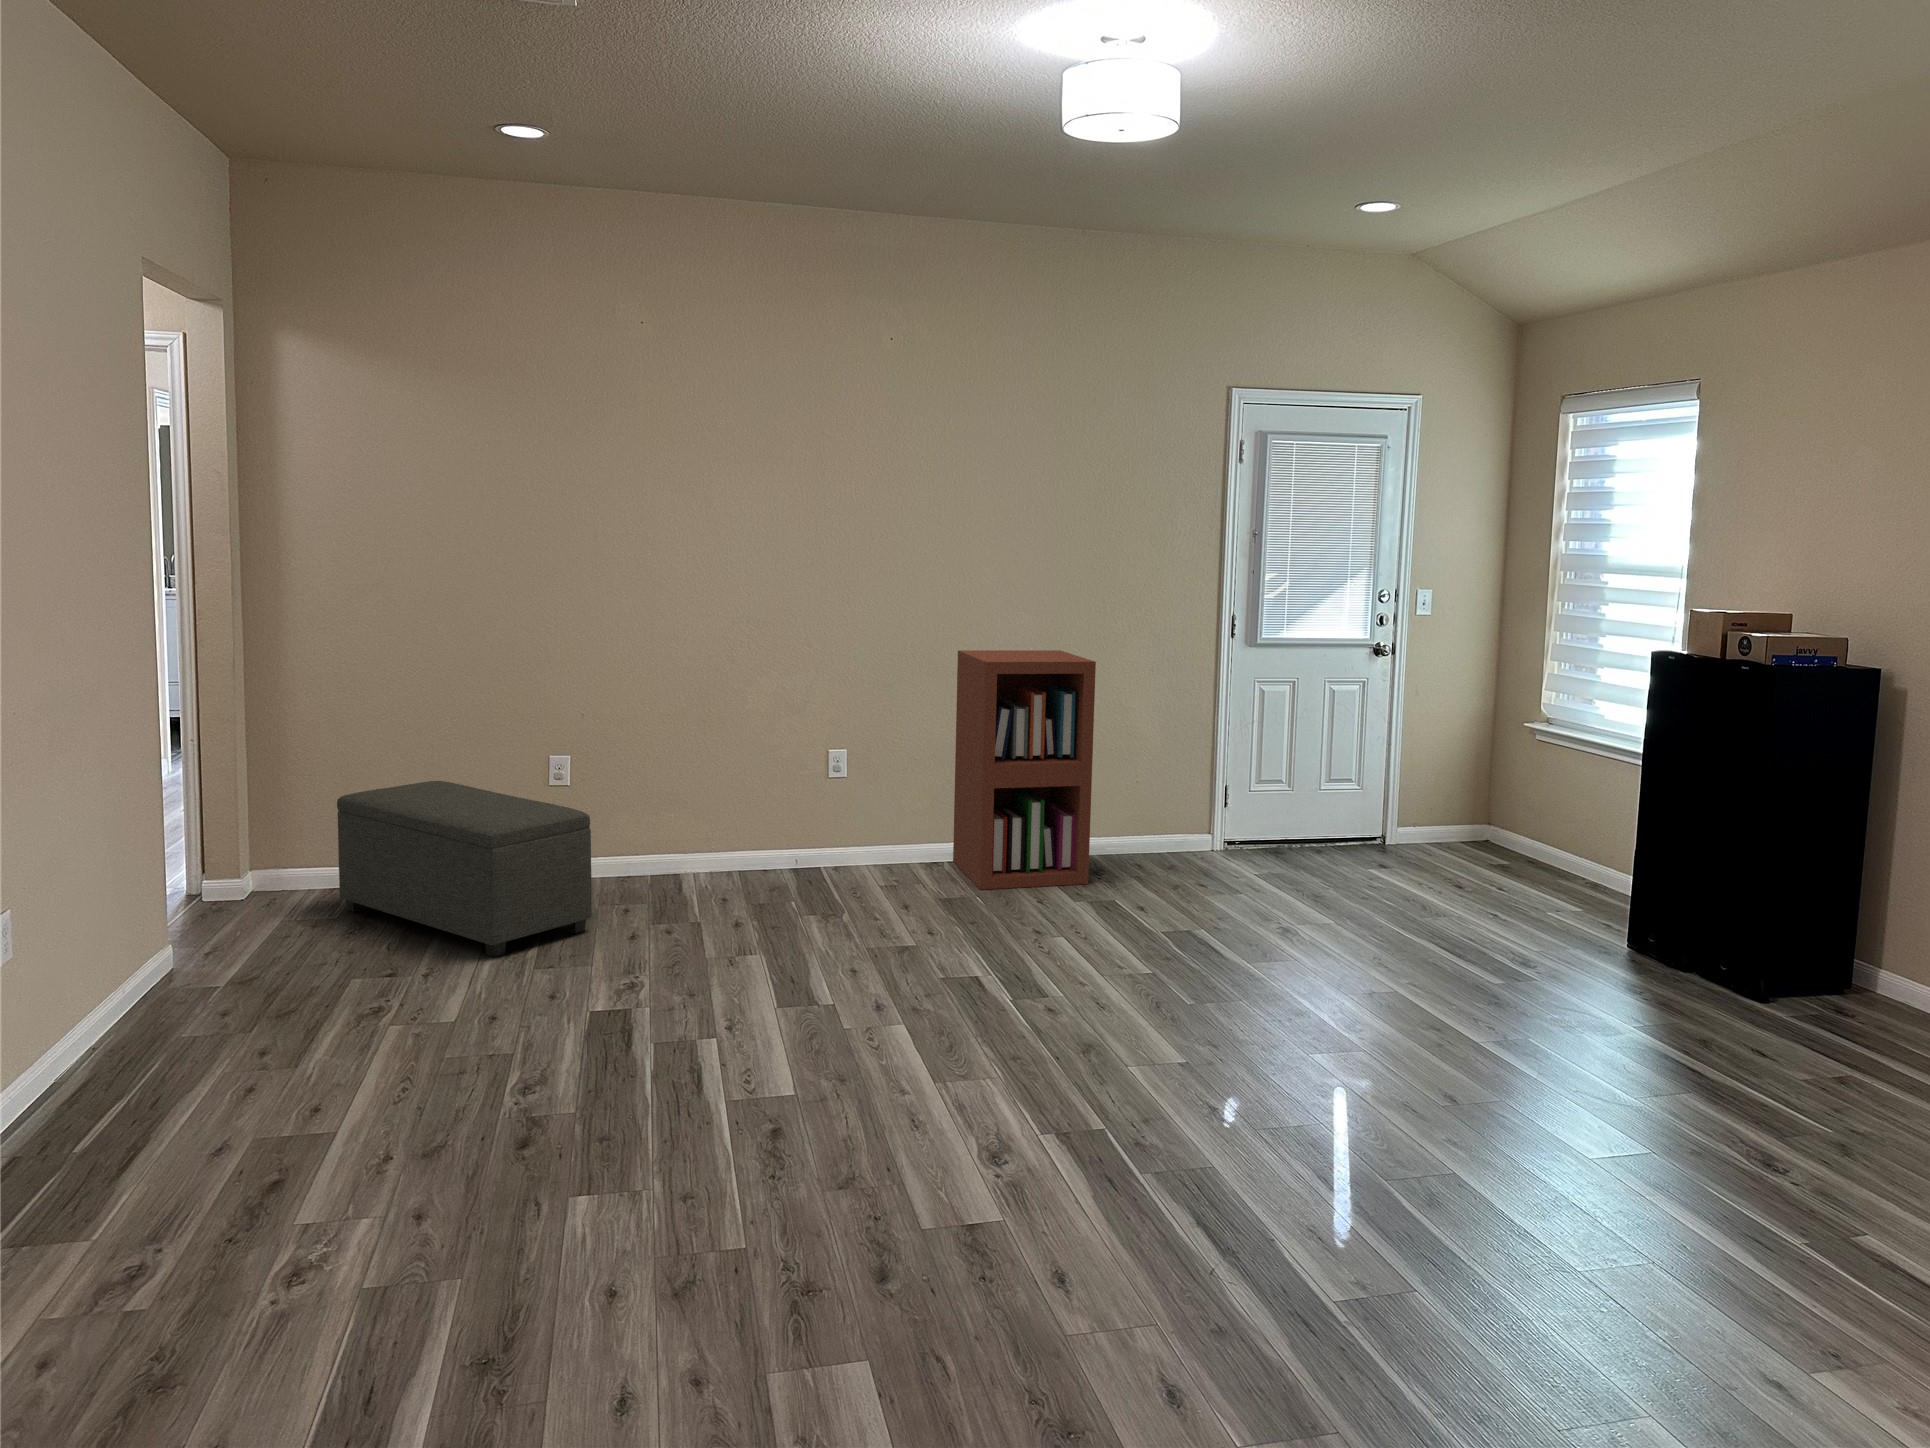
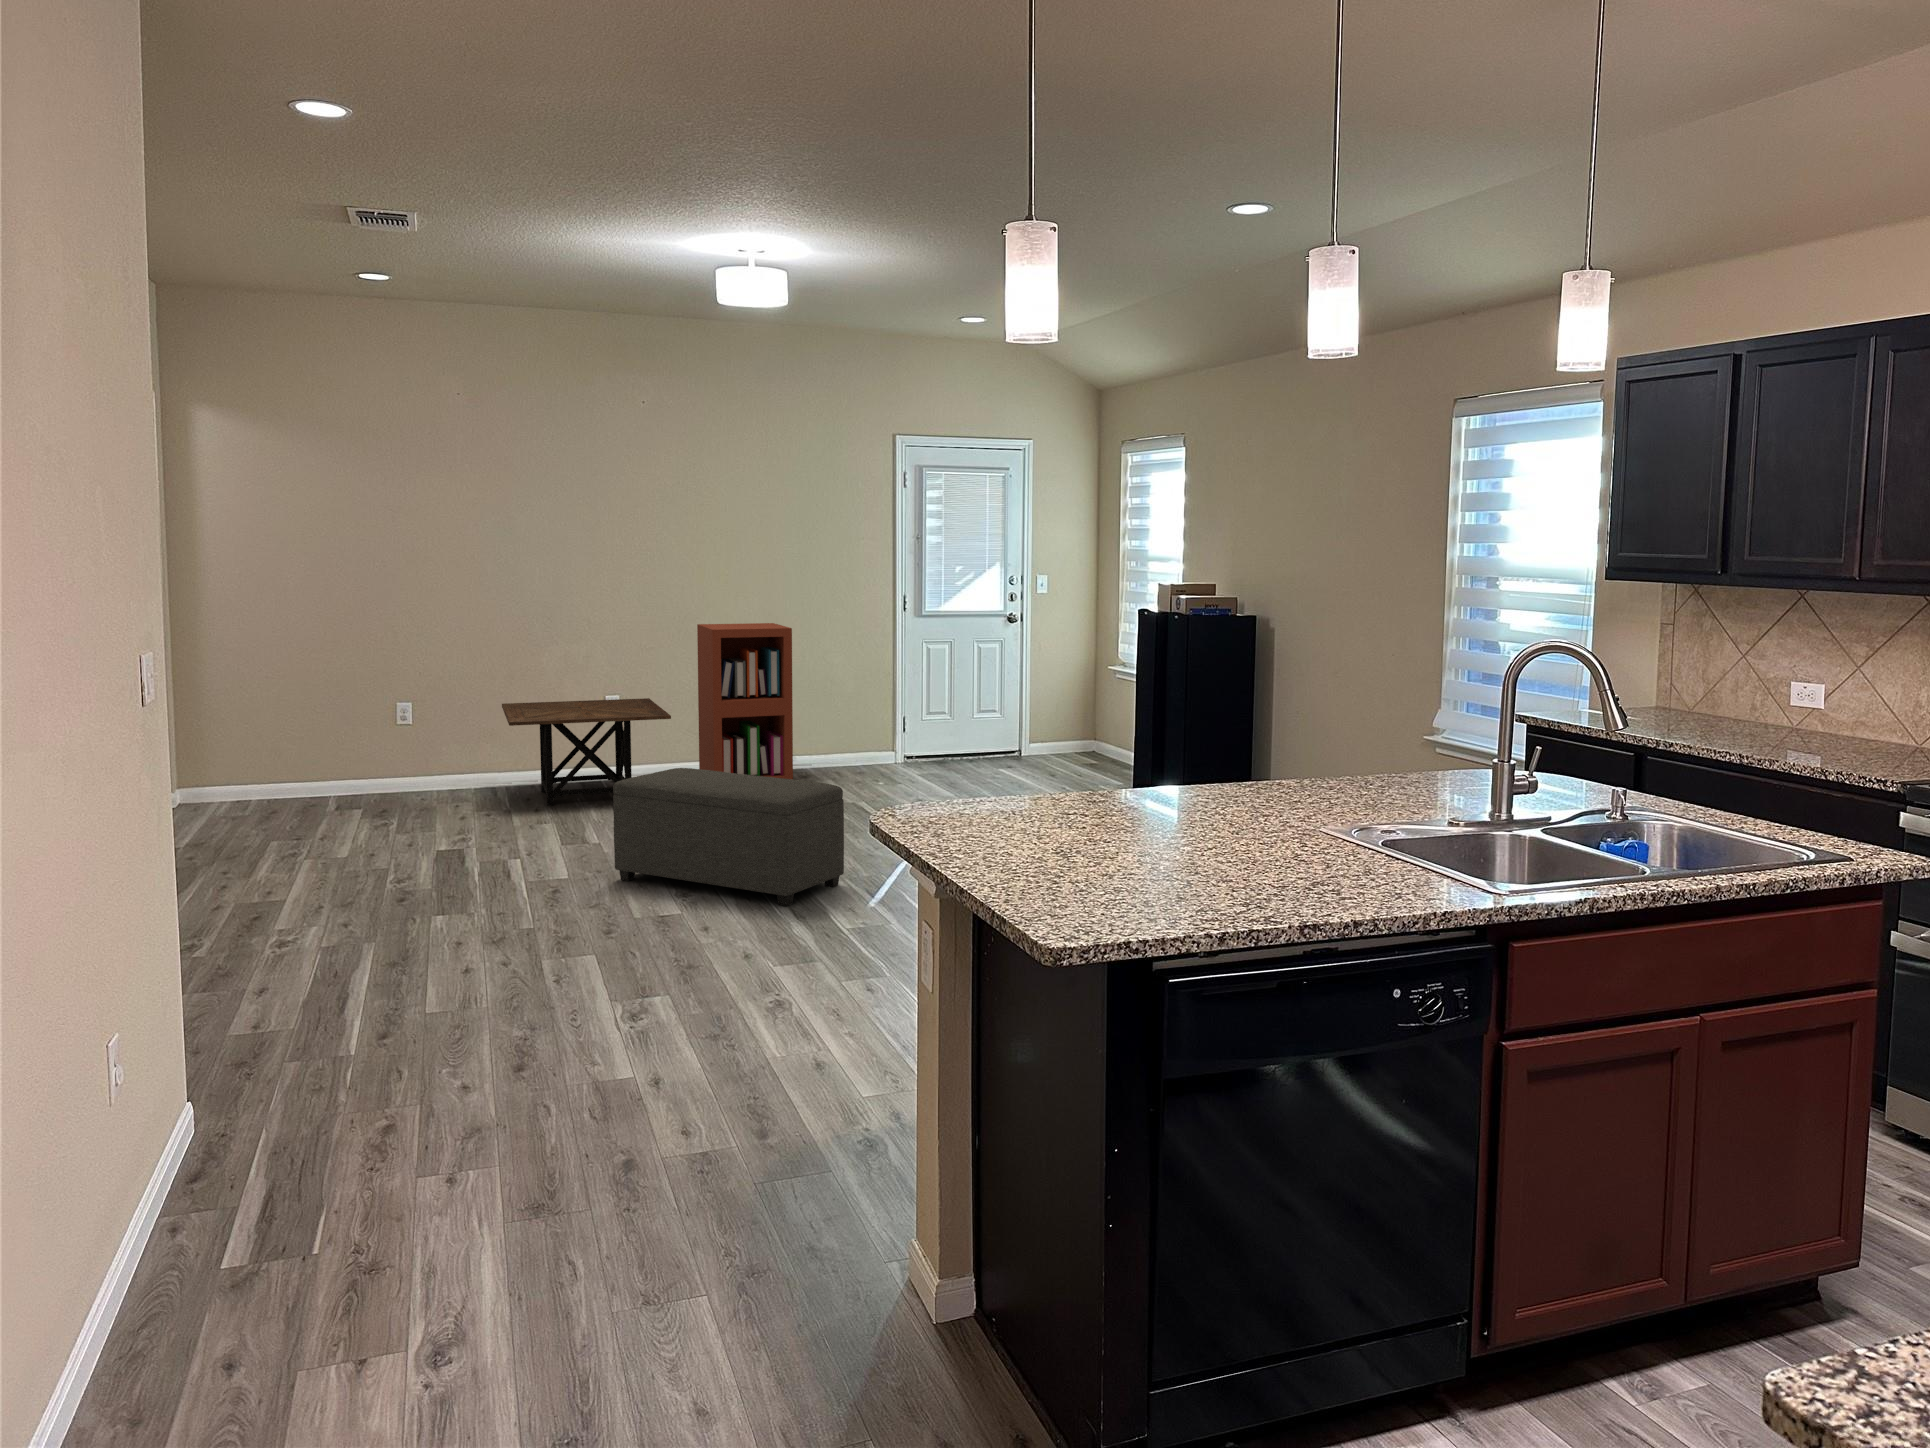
side table: none [691,753,930,914] -> present [502,698,671,806]
ottoman: present [337,781,592,957] -> present [613,768,844,906]

